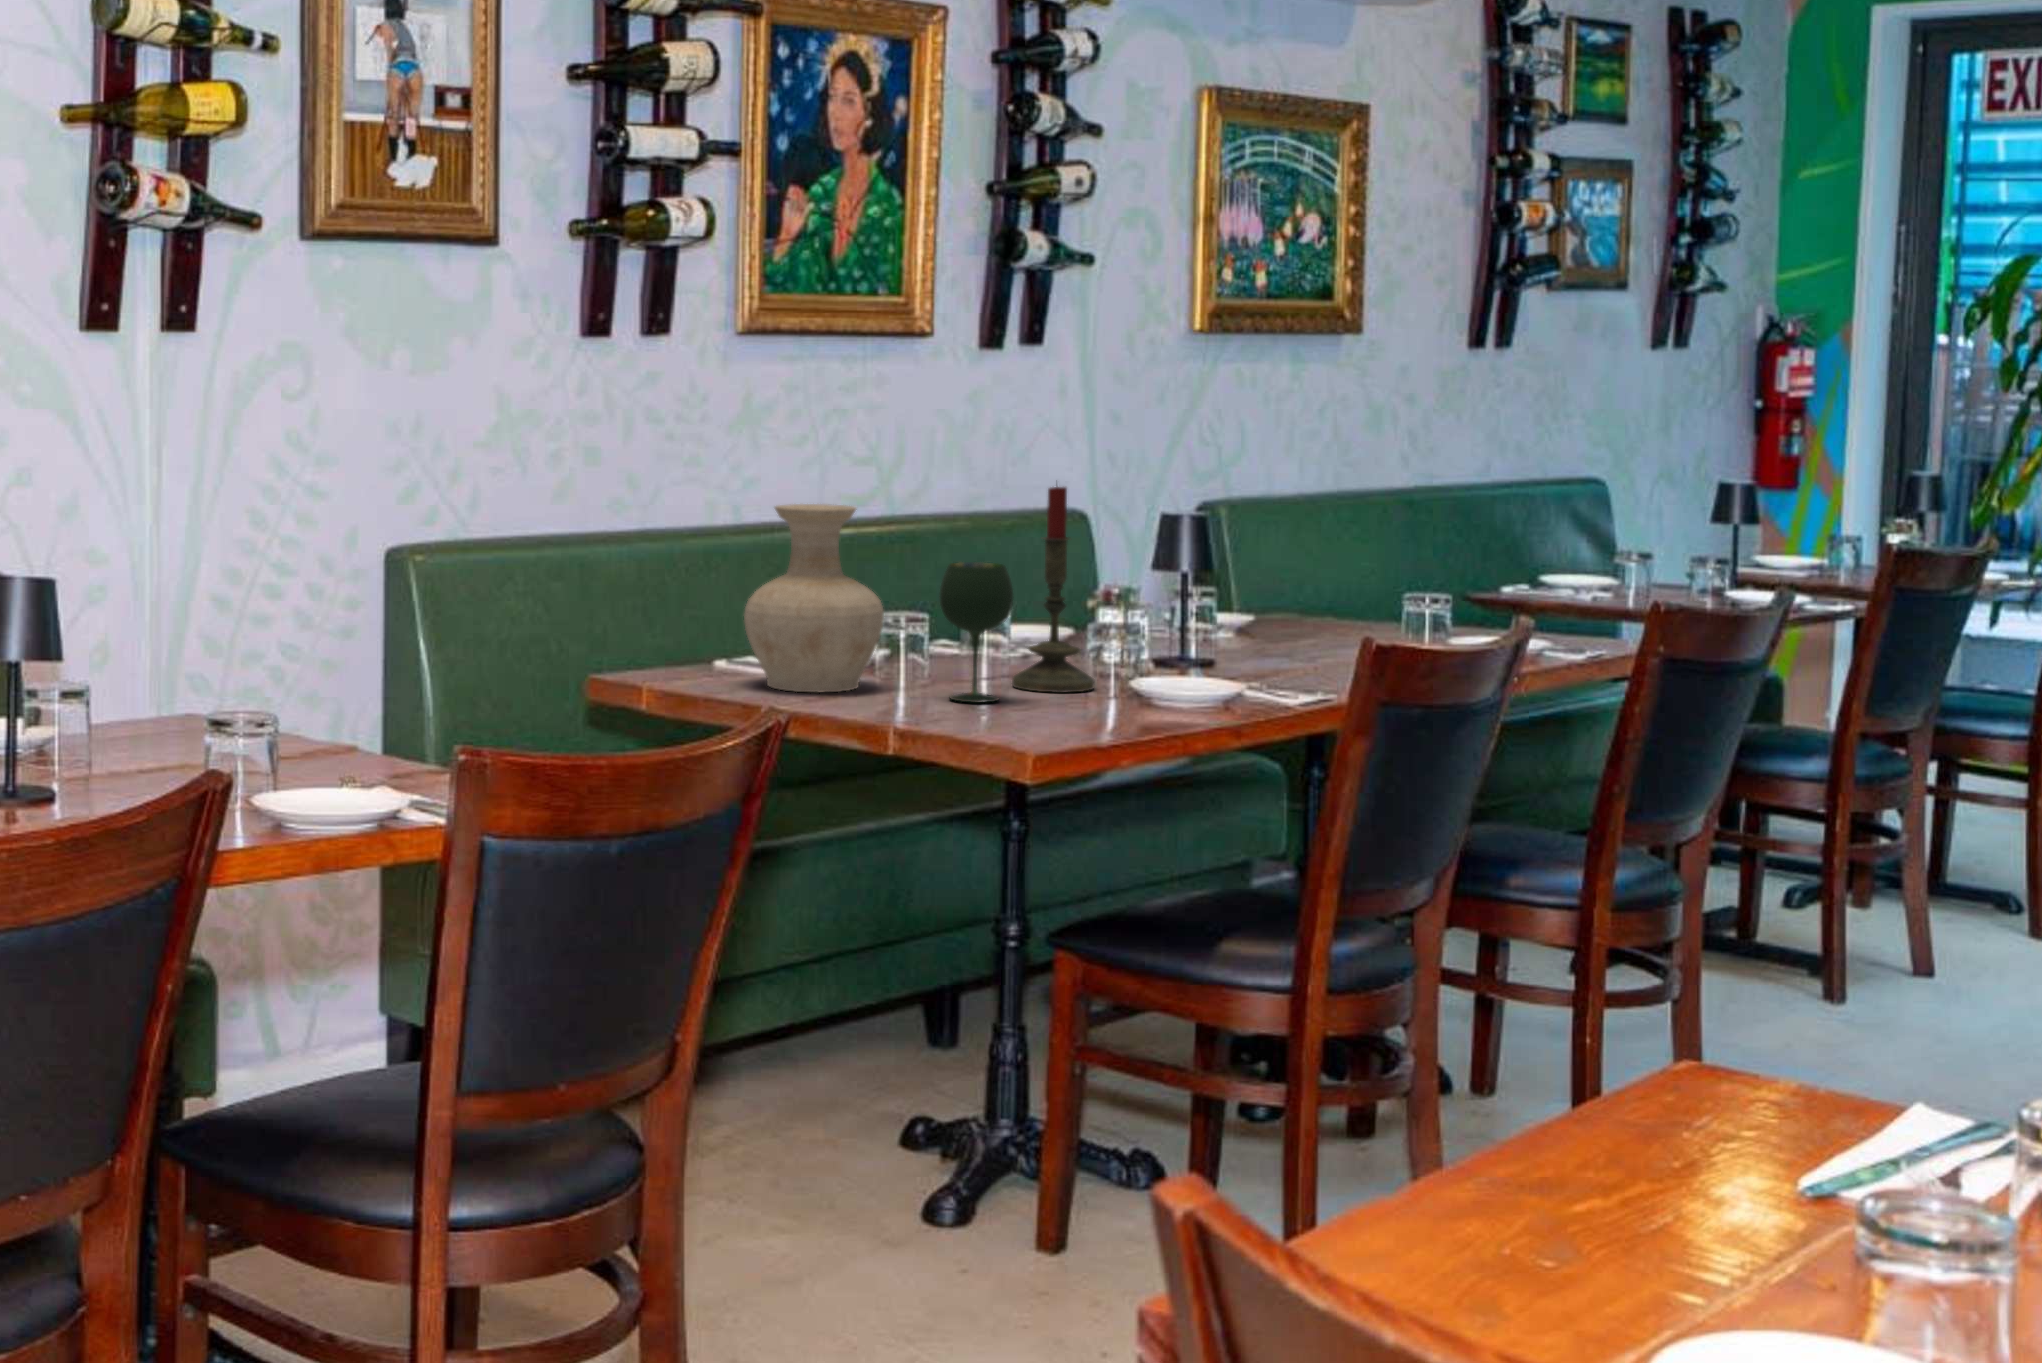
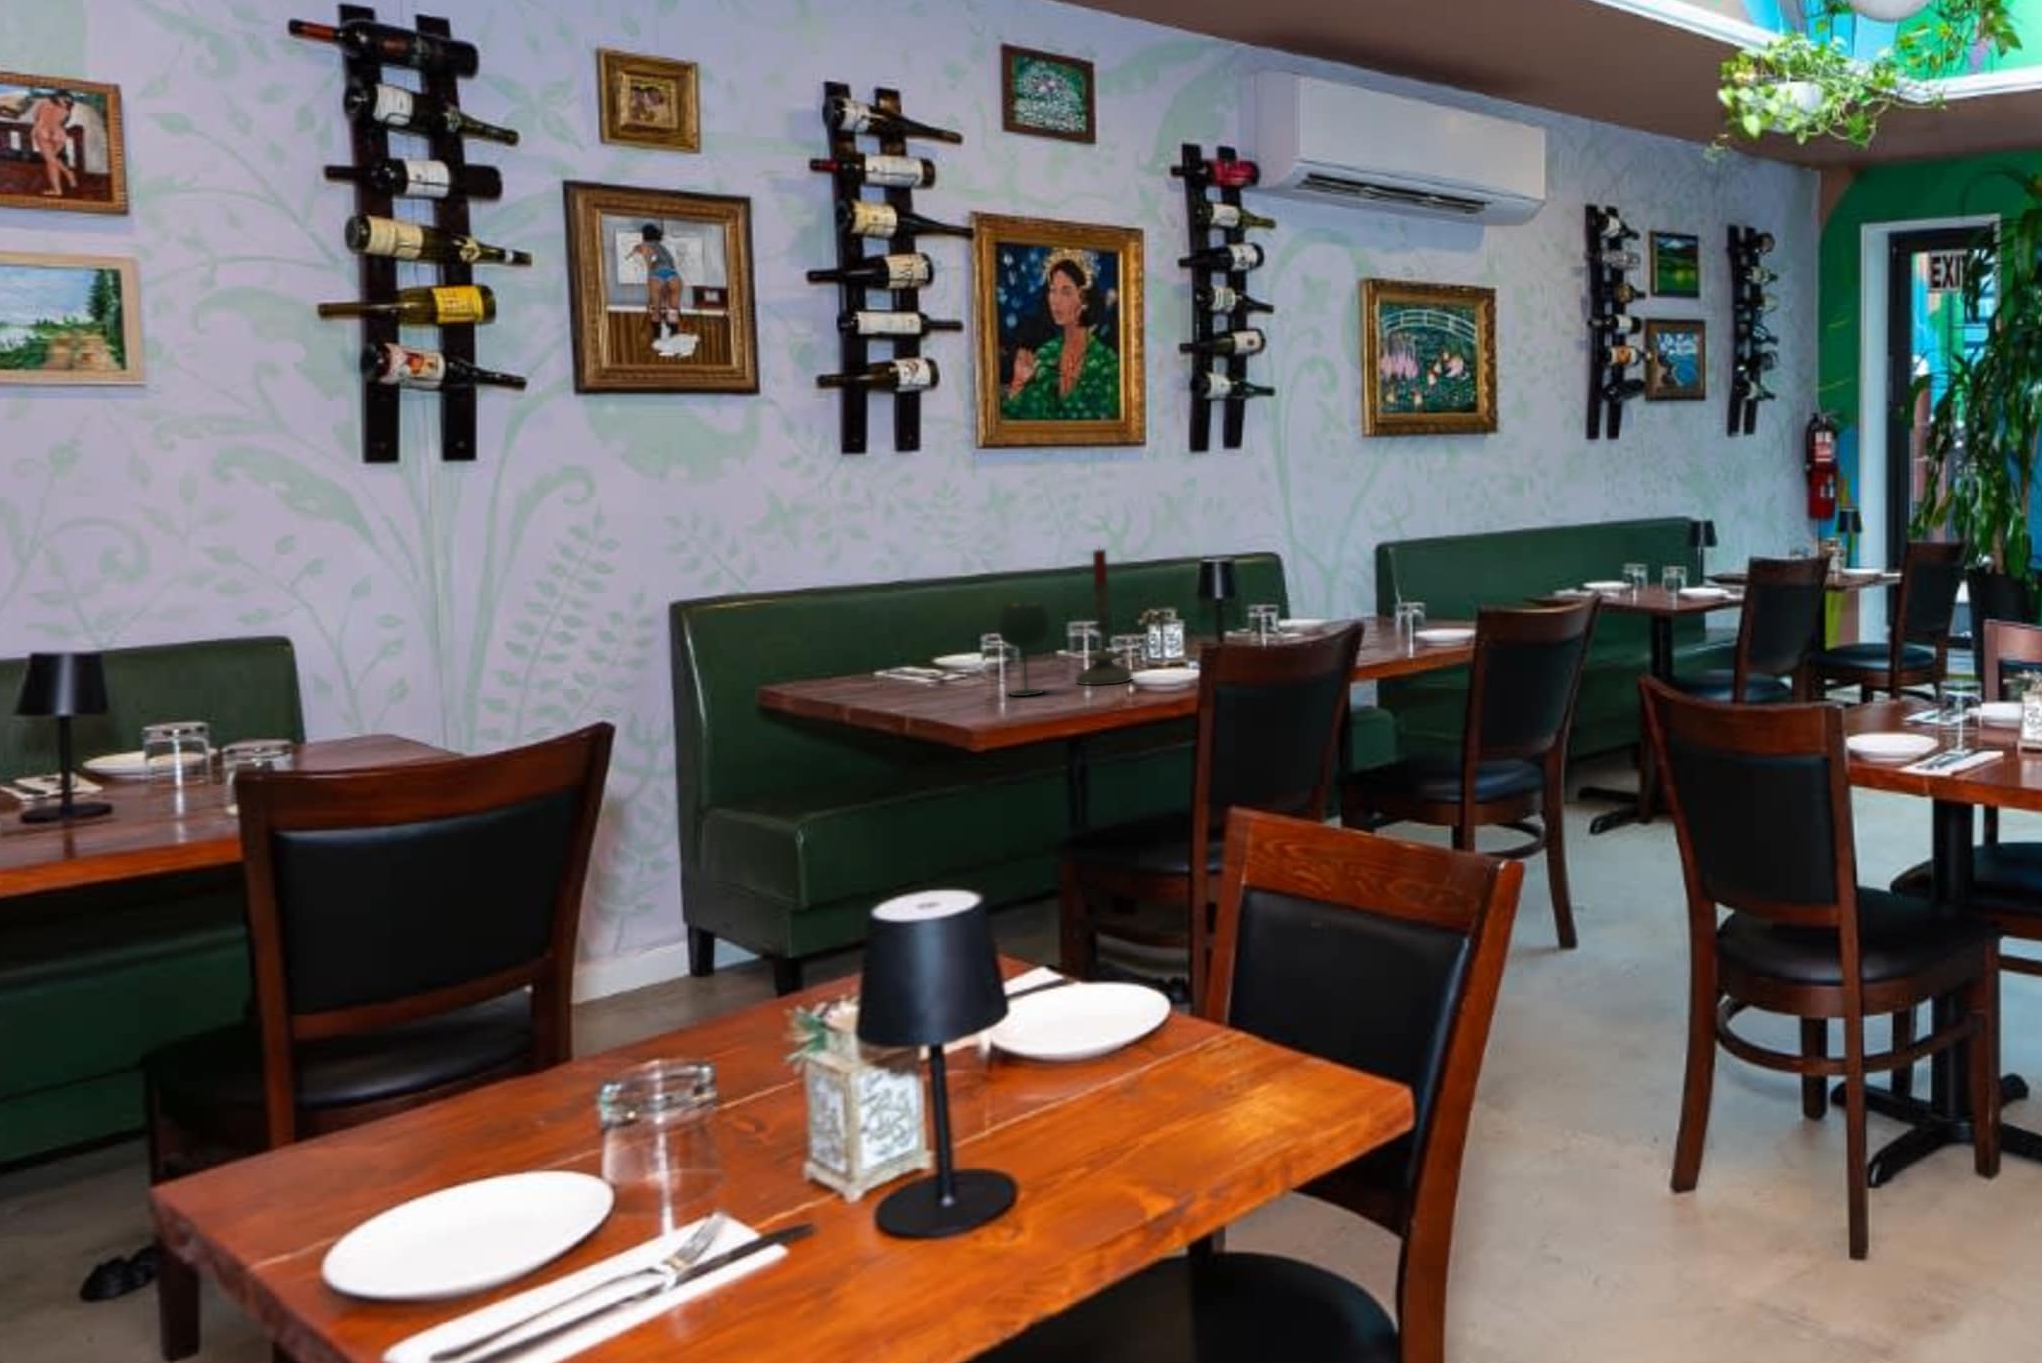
vase: present [744,504,884,693] -> none [875,567,978,694]

